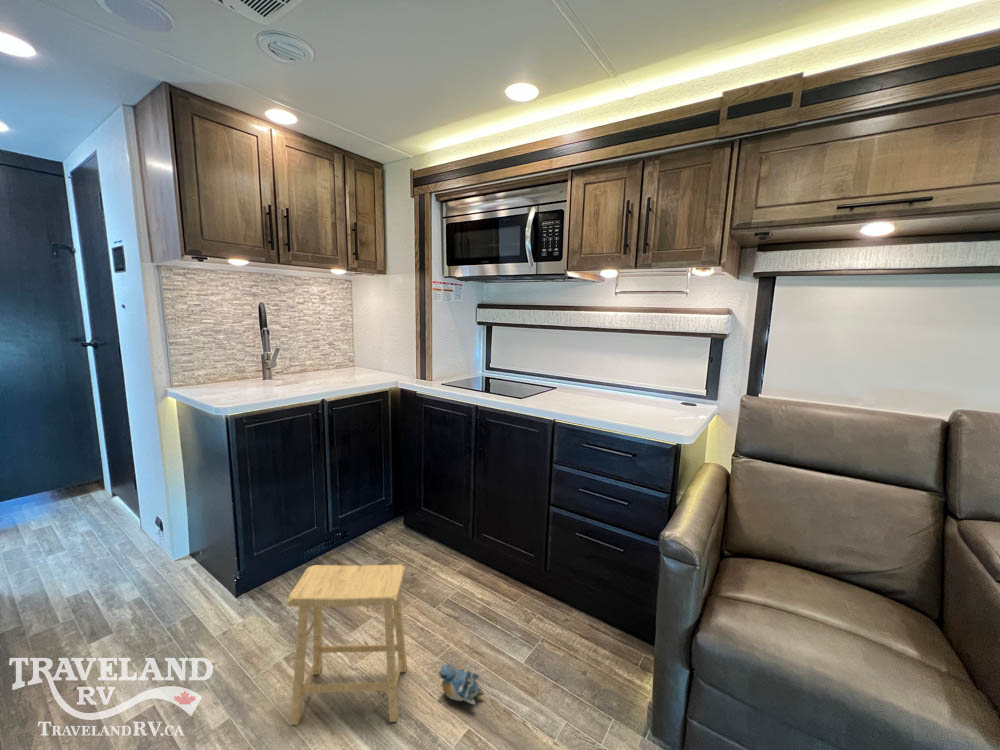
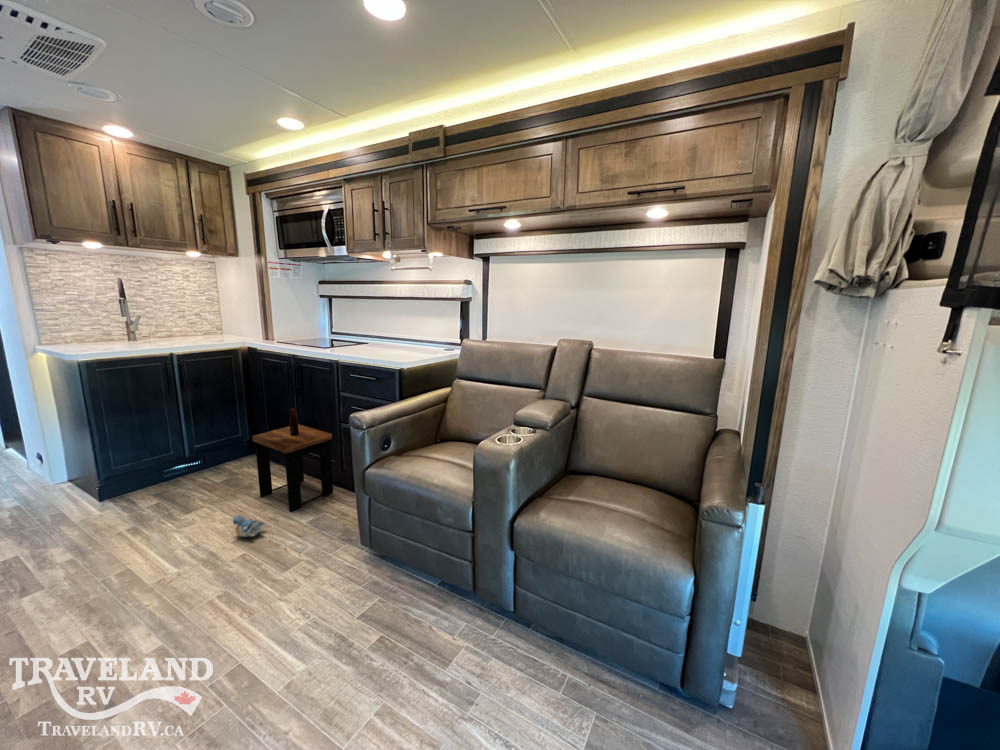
side table: none [436,489,542,646] -> present [252,409,333,512]
footstool: present [288,565,407,725] -> none [107,452,219,555]

